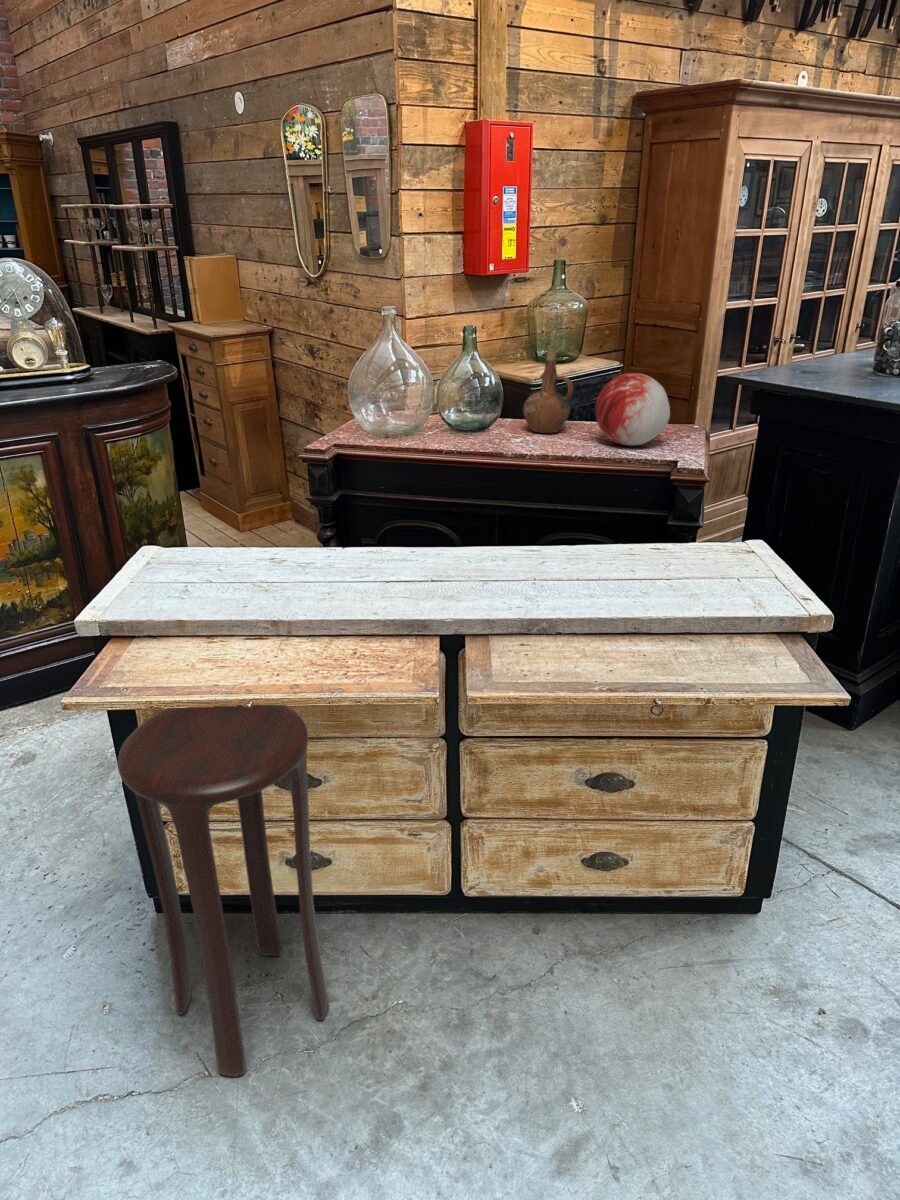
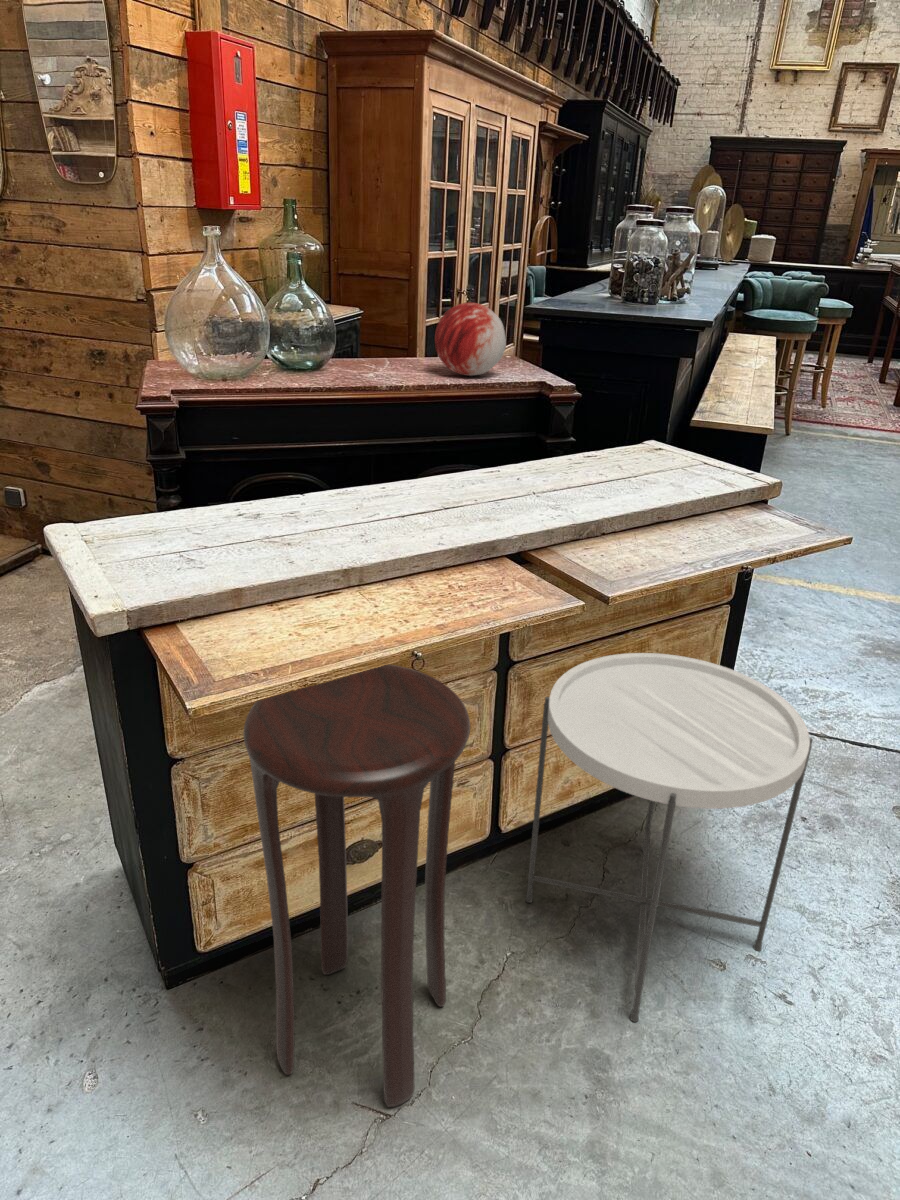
ceramic pitcher: present [523,346,573,433] -> none [350,278,400,370]
side table: none [427,753,691,1119] -> present [525,653,813,1022]

